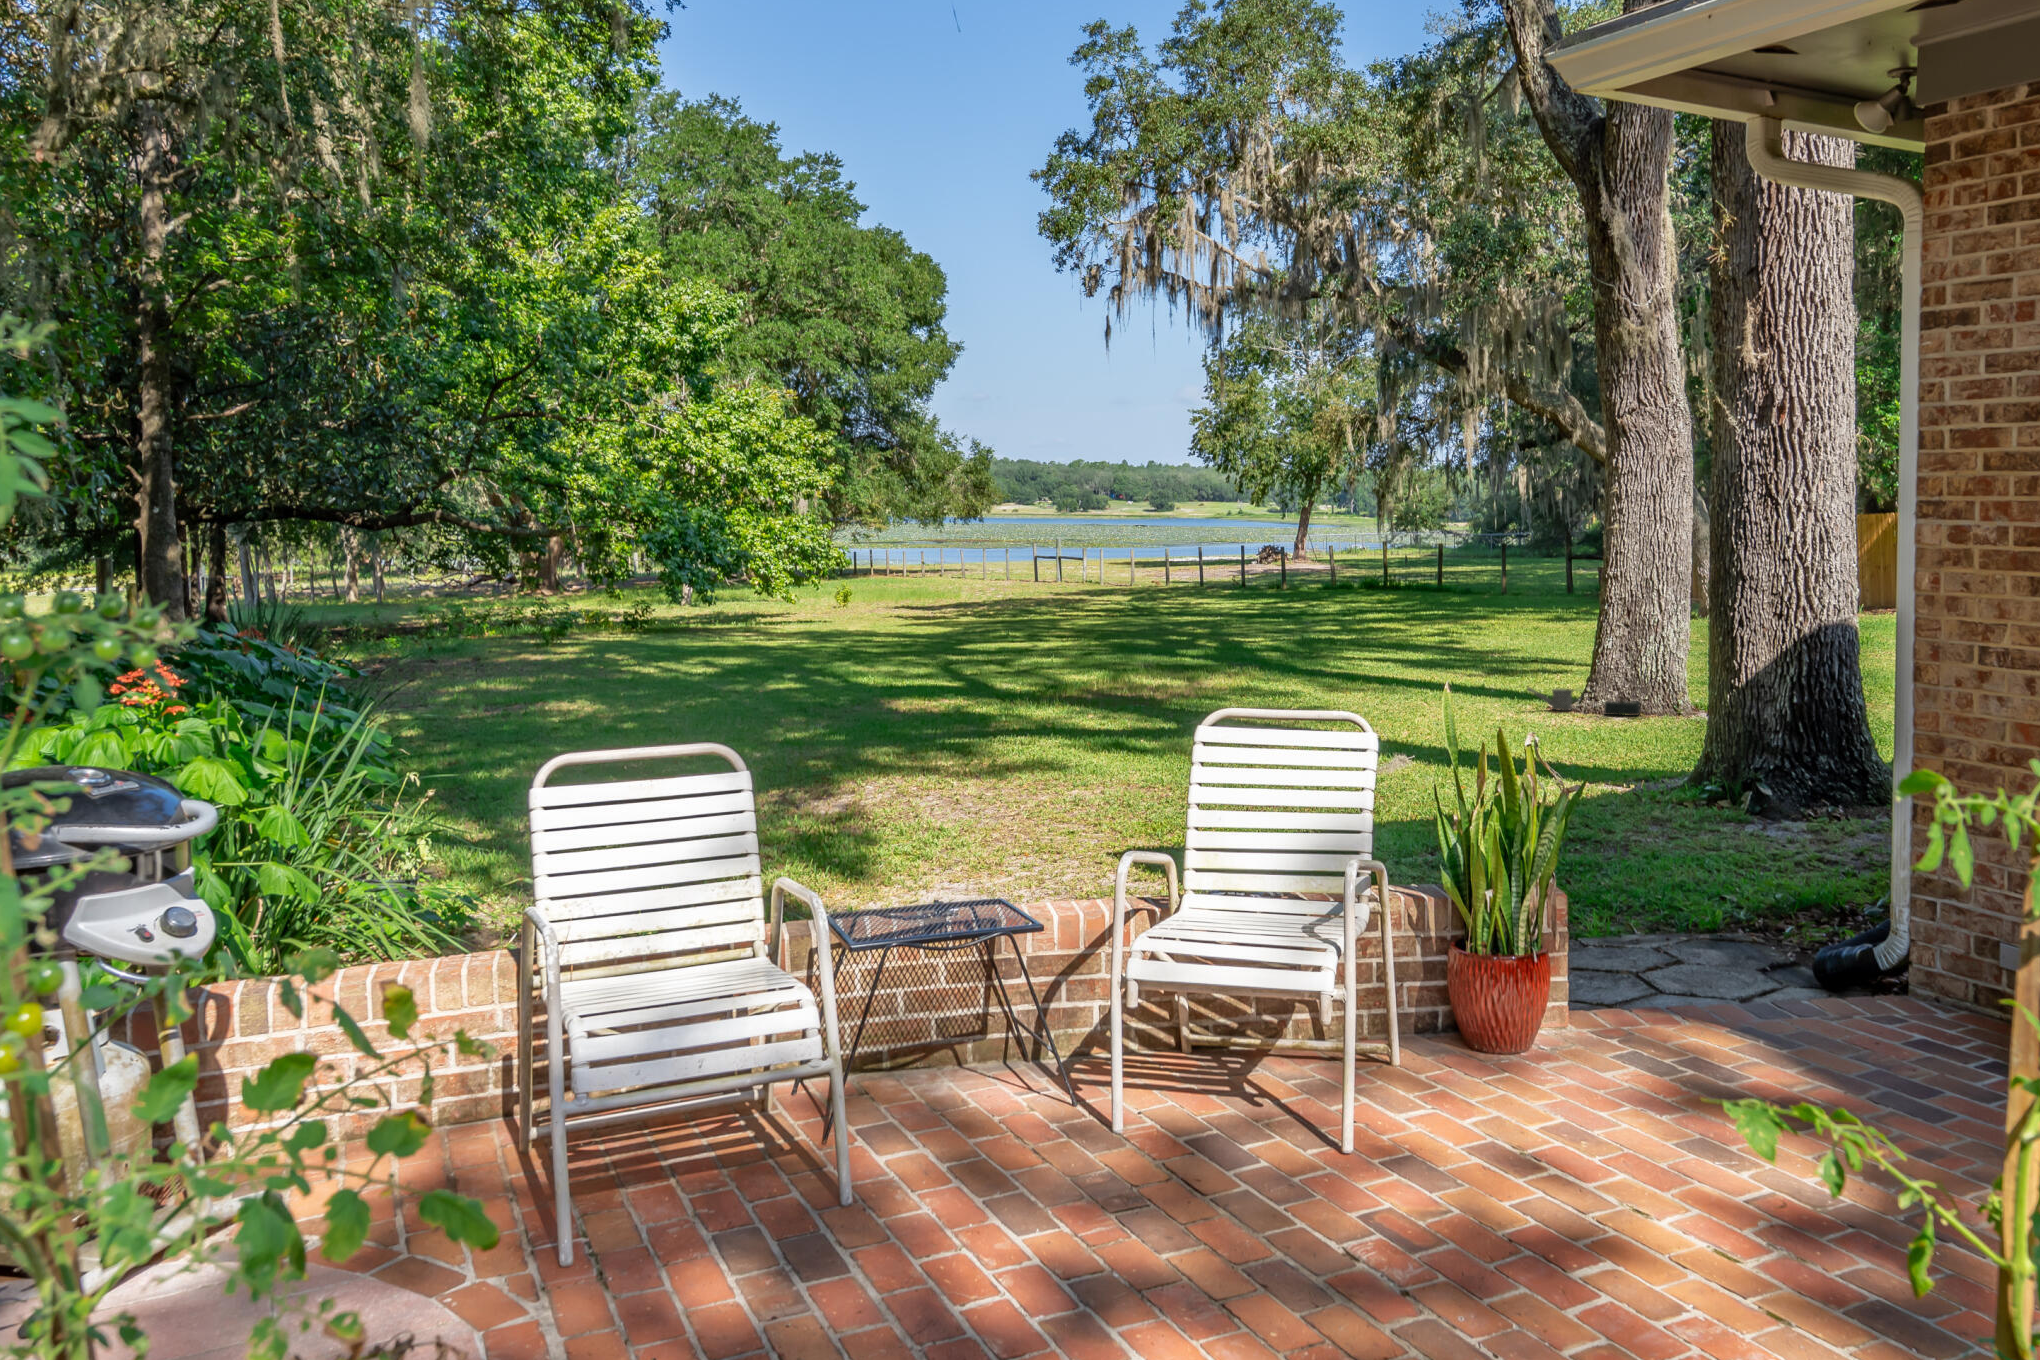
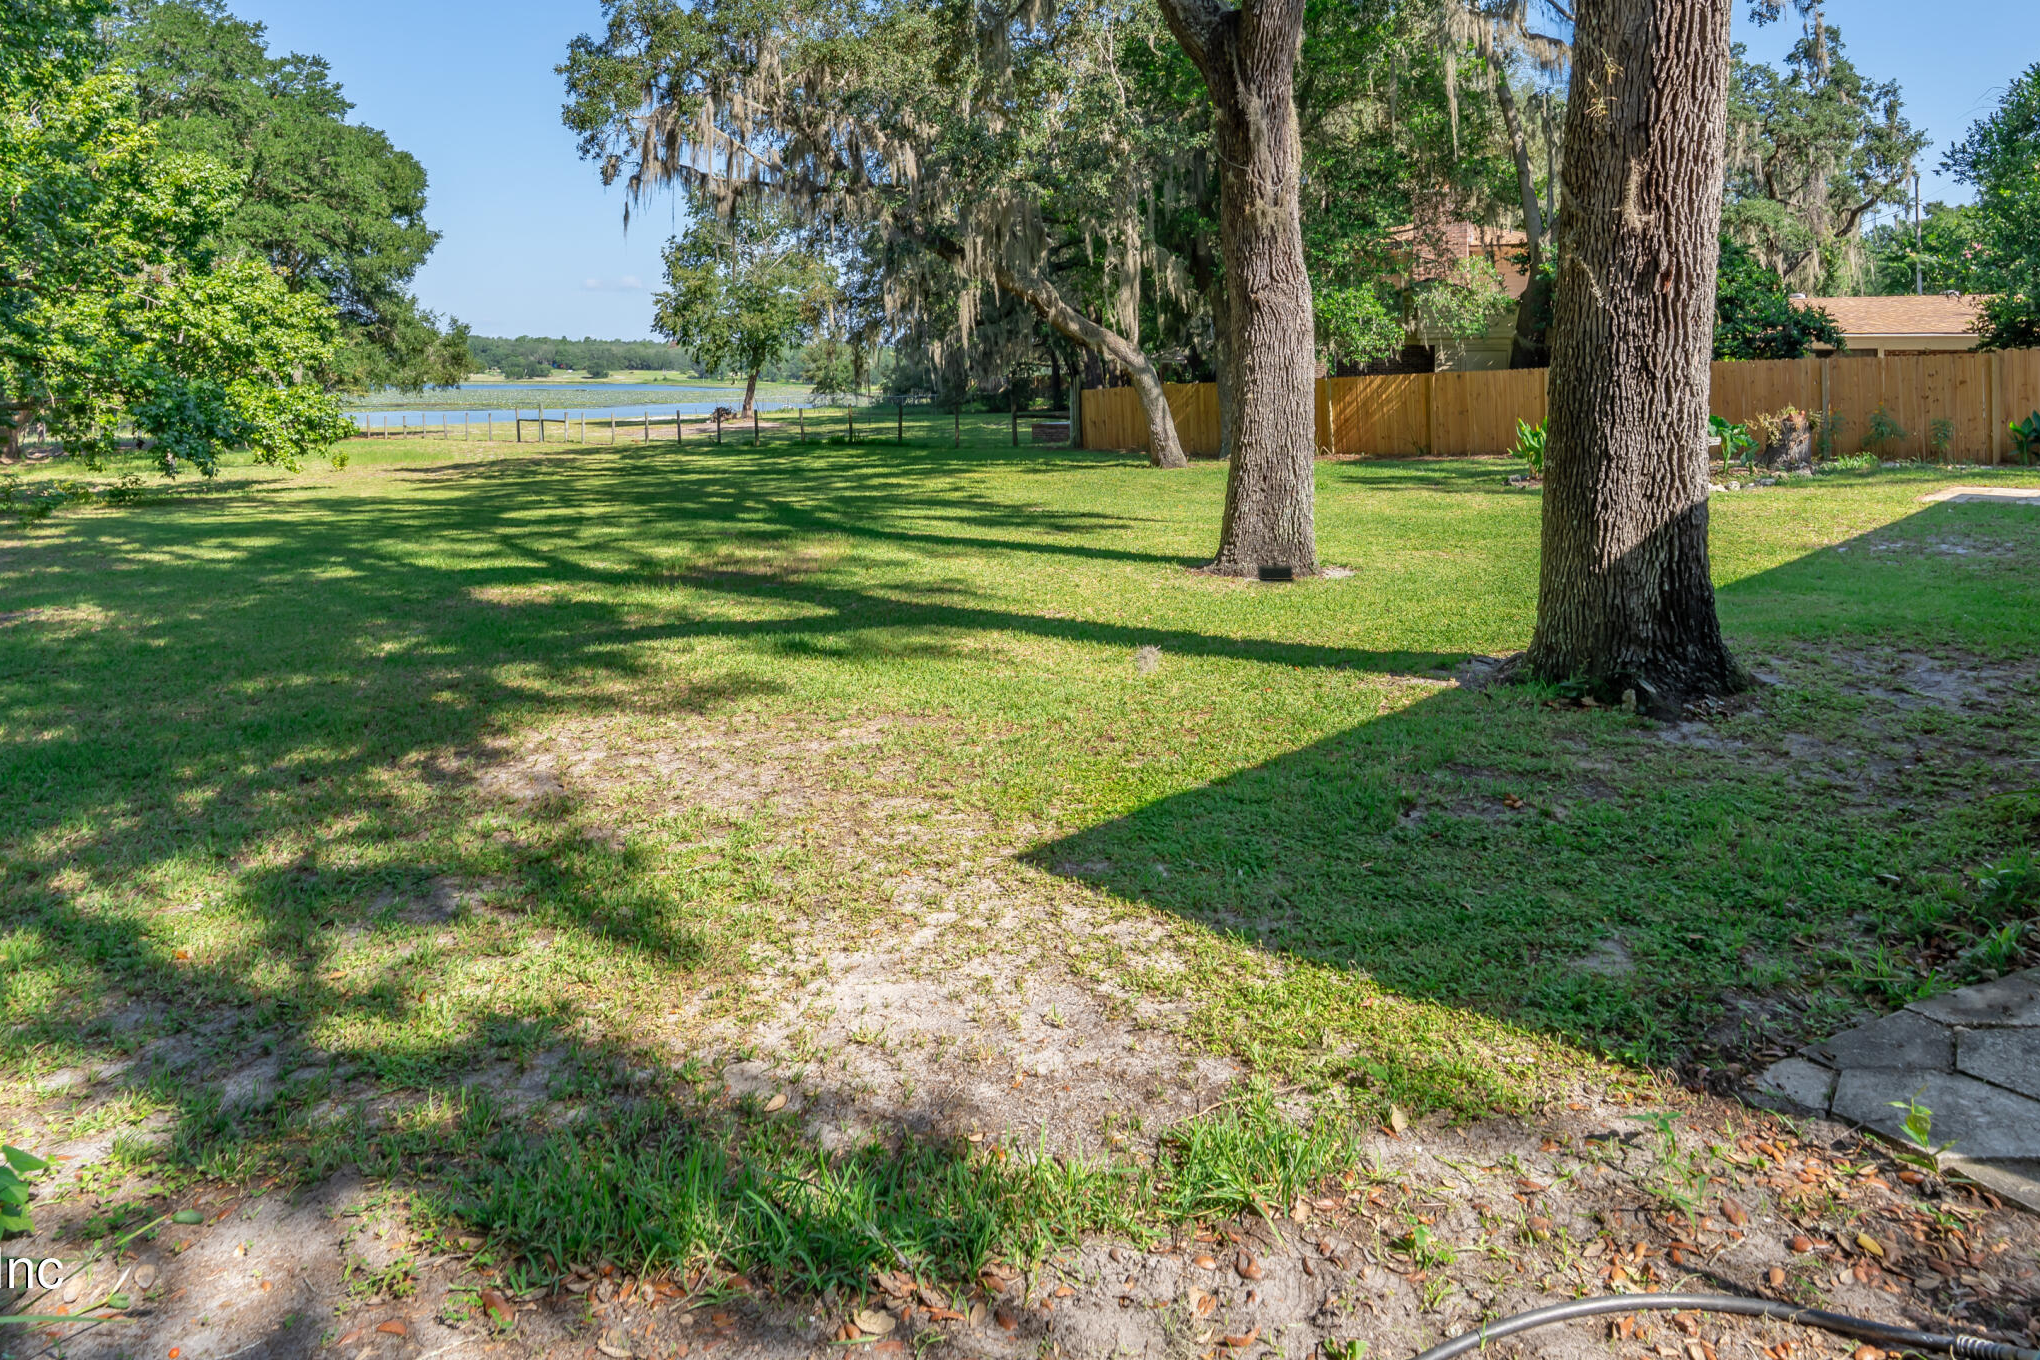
watering can: present [1527,687,1579,711] -> none [1177,553,1230,576]

